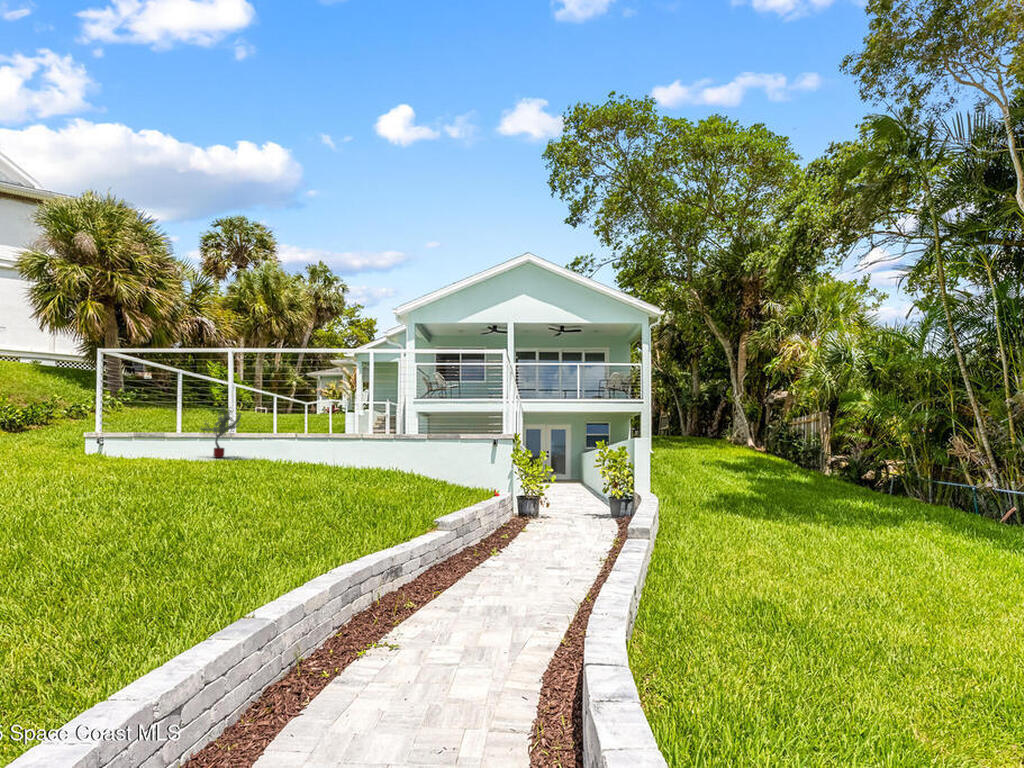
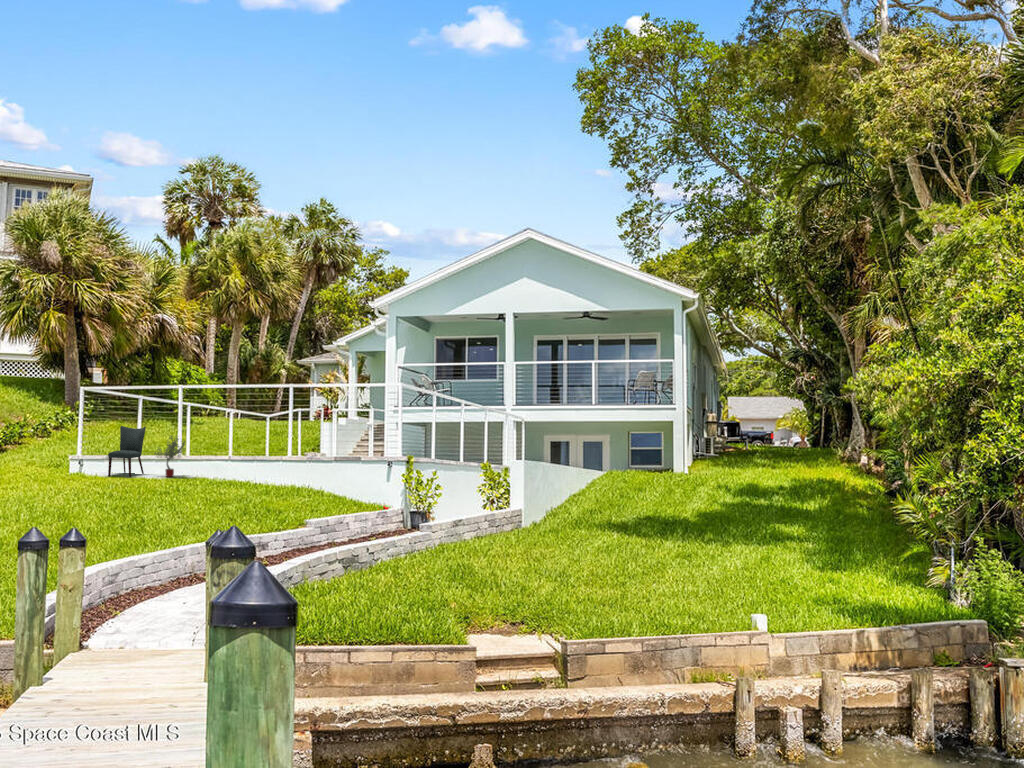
chair: none [136,394,189,457] -> present [108,426,146,477]

